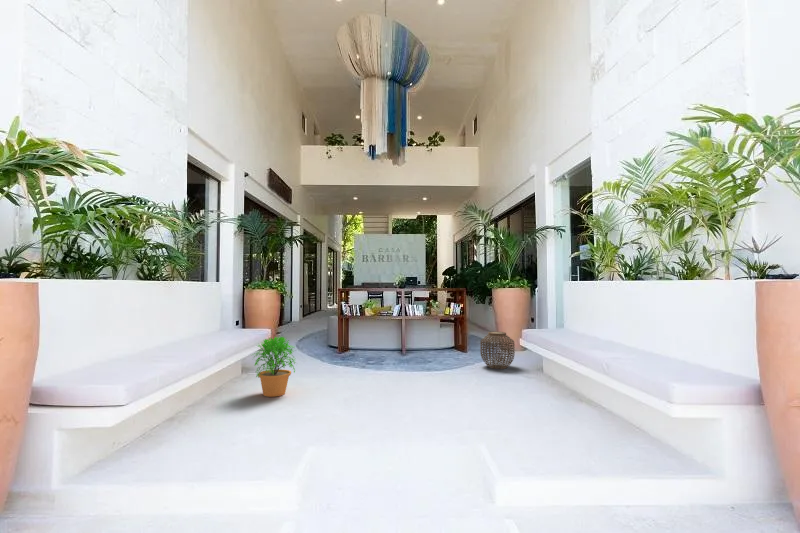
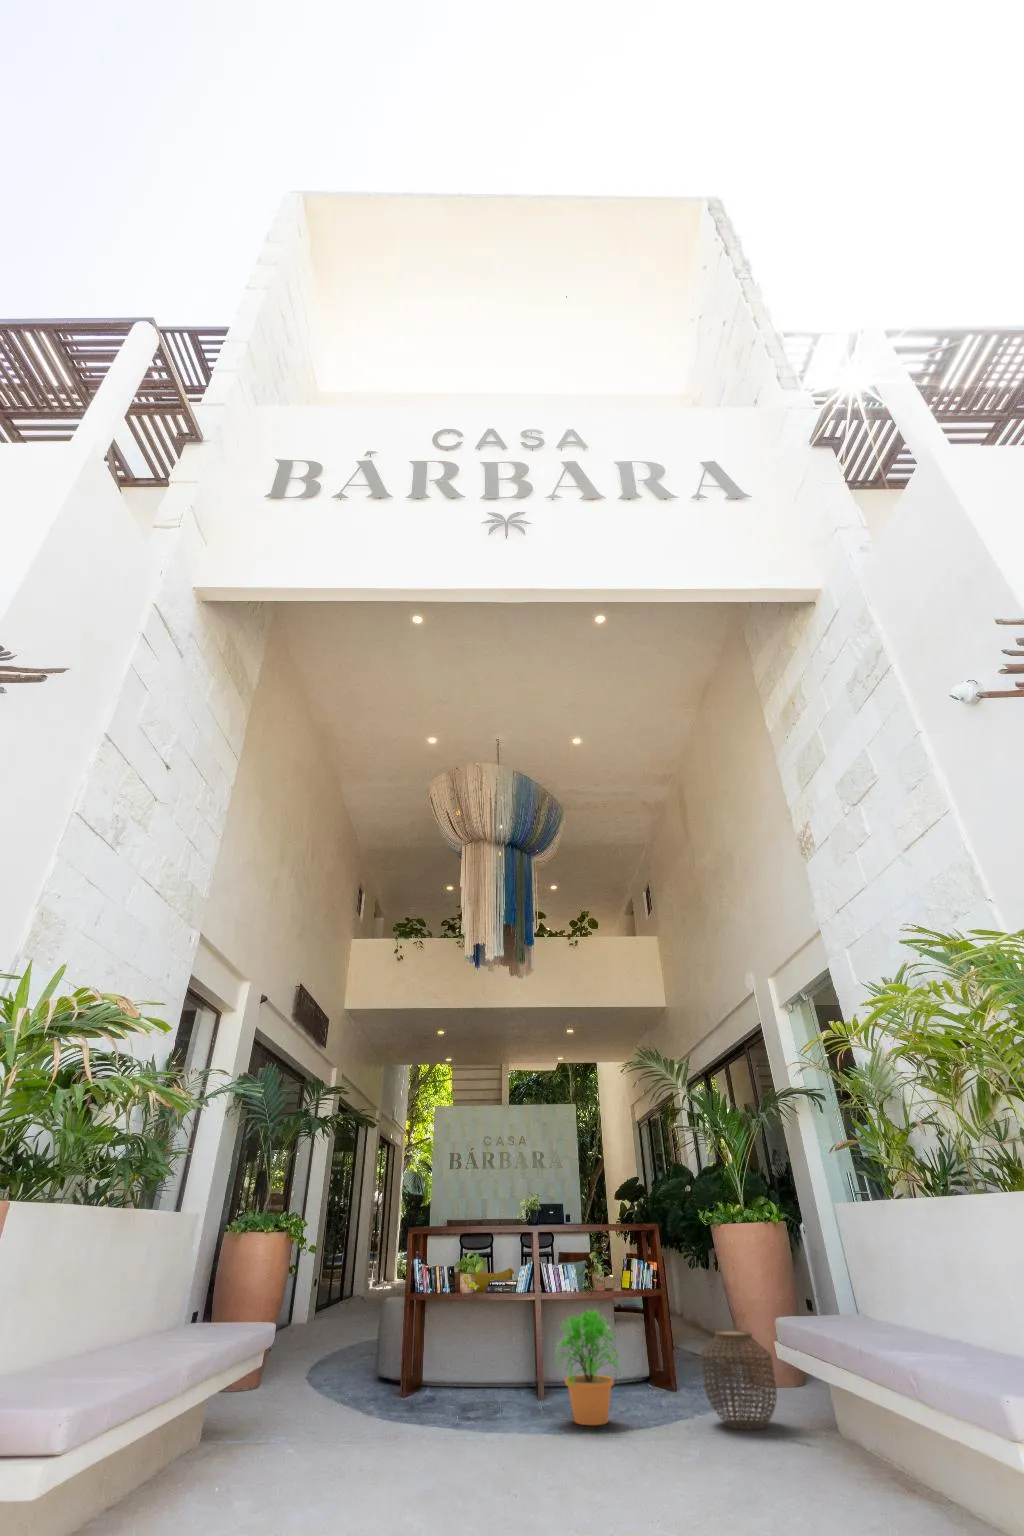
potted plant: present [254,337,295,397] -> present [557,1311,622,1425]

